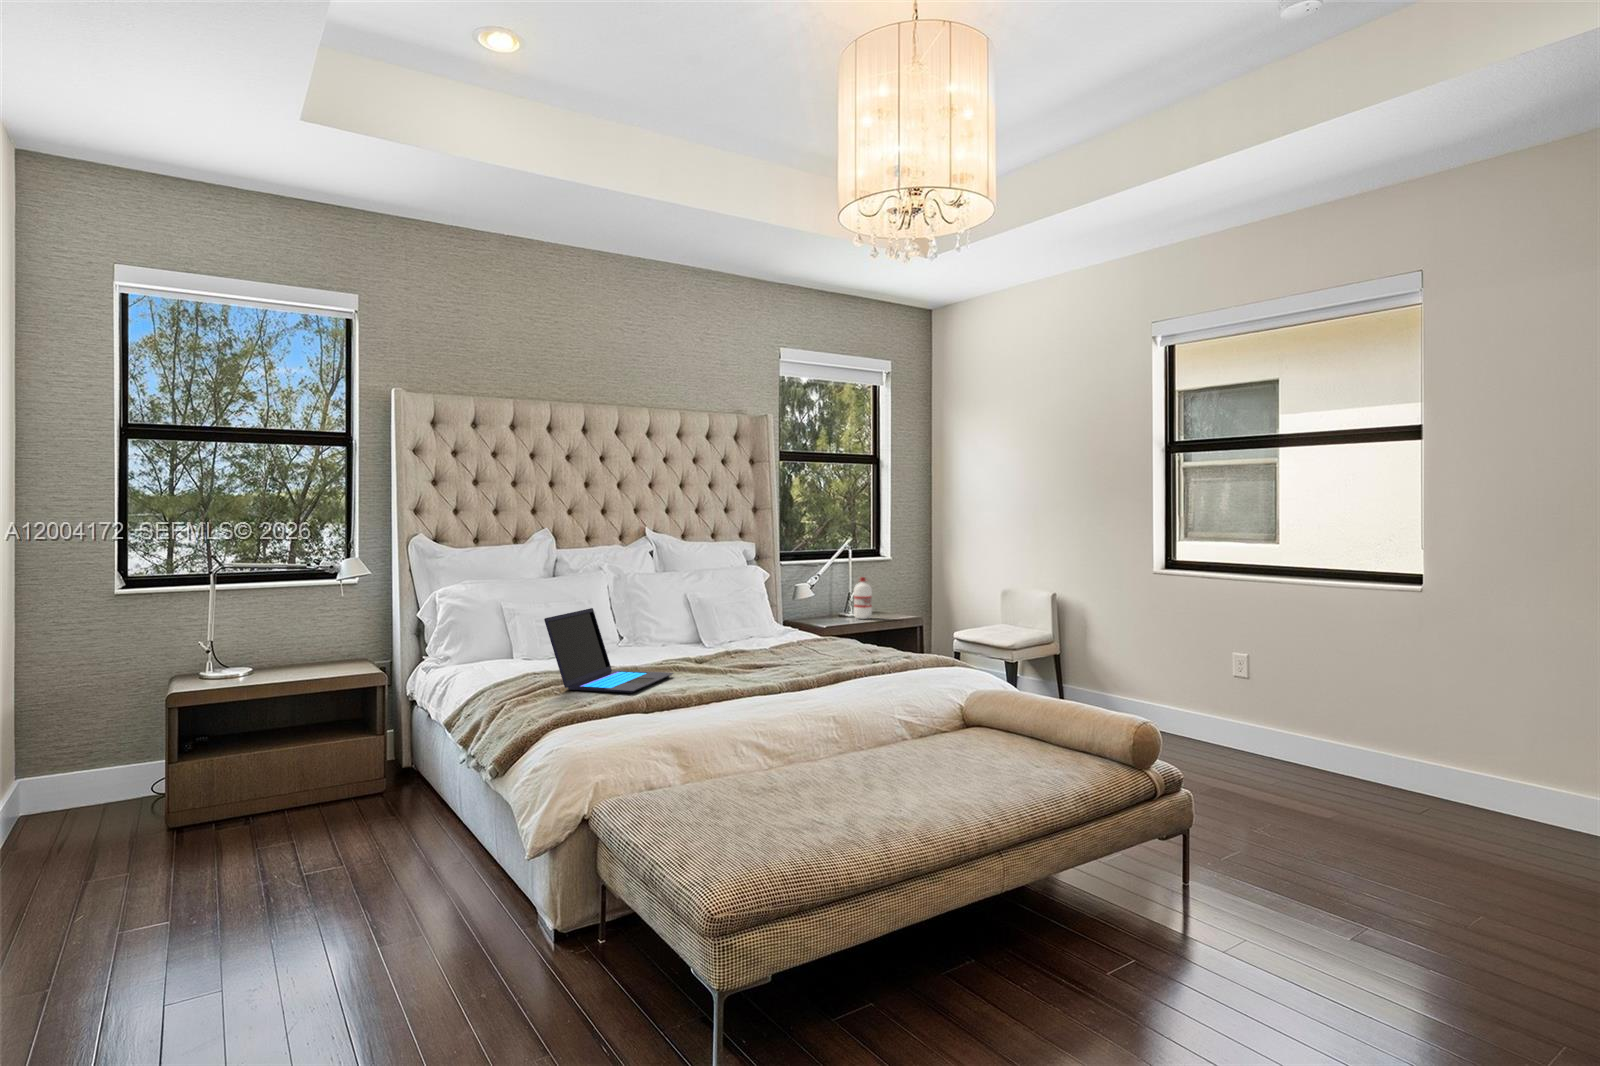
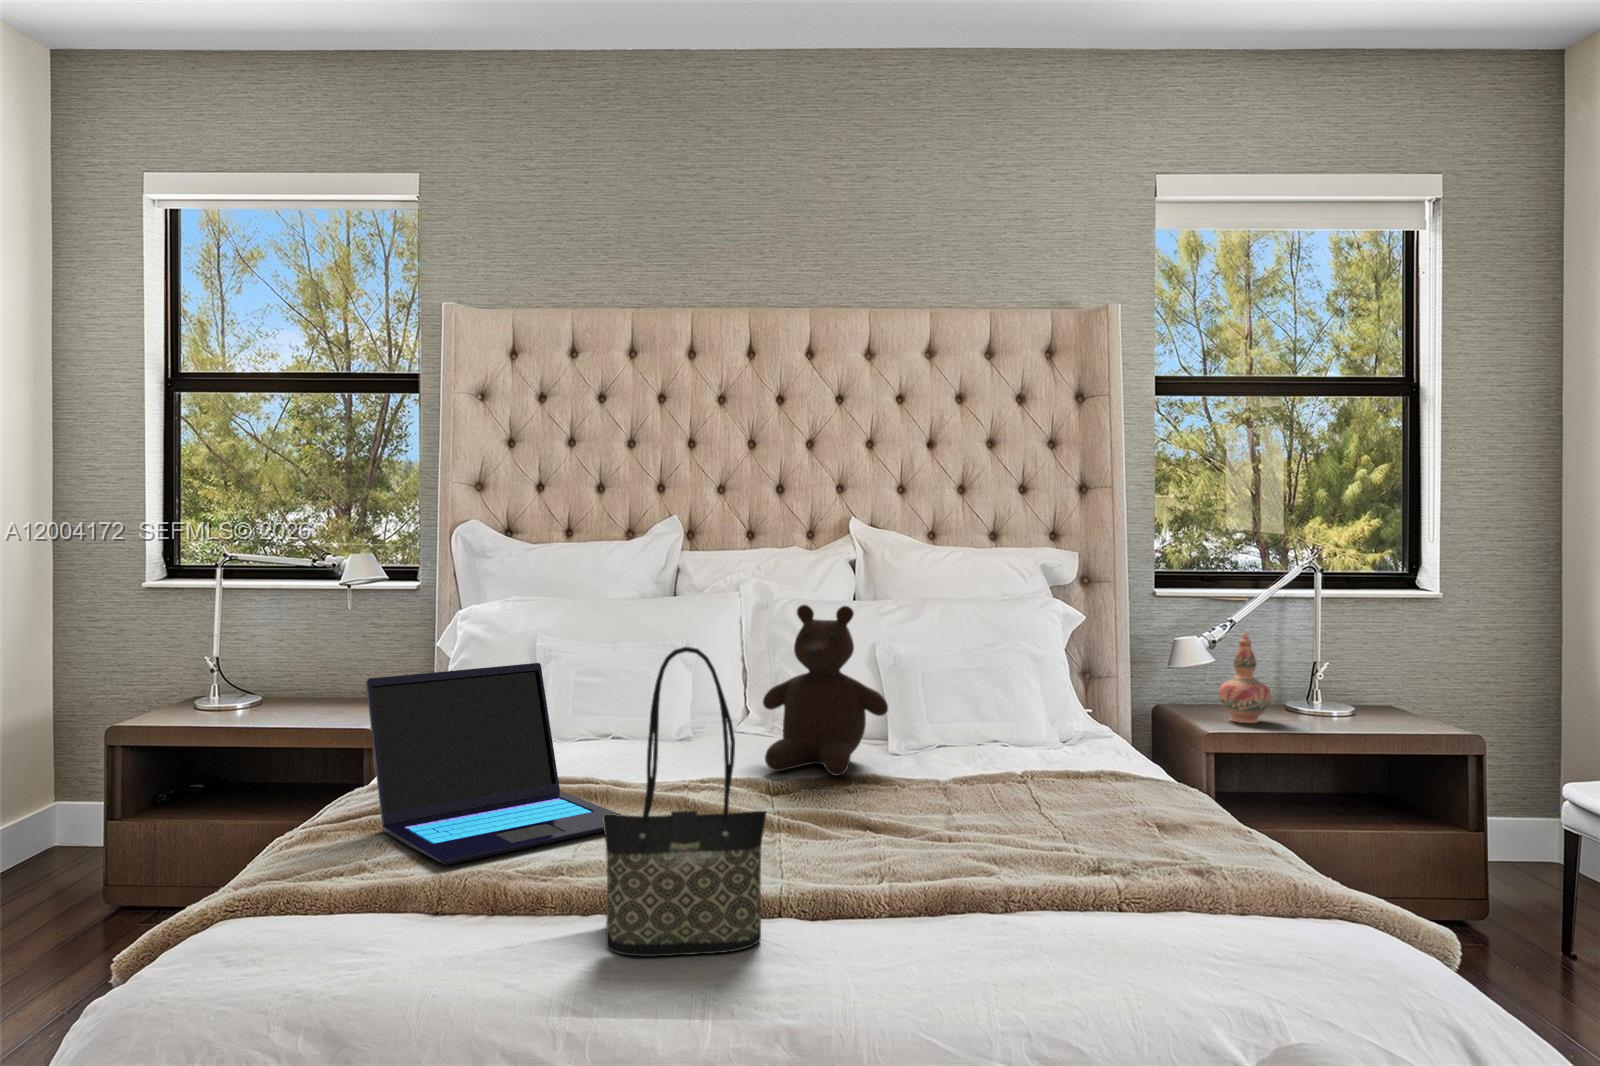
teddy bear: none [661,574,725,655] -> present [763,605,888,776]
water bottle: present [854,577,872,619] -> none [1309,631,1353,721]
decorative vase: none [820,579,843,623] -> present [1219,632,1271,723]
tote bag: none [737,586,786,704] -> present [603,647,766,956]

